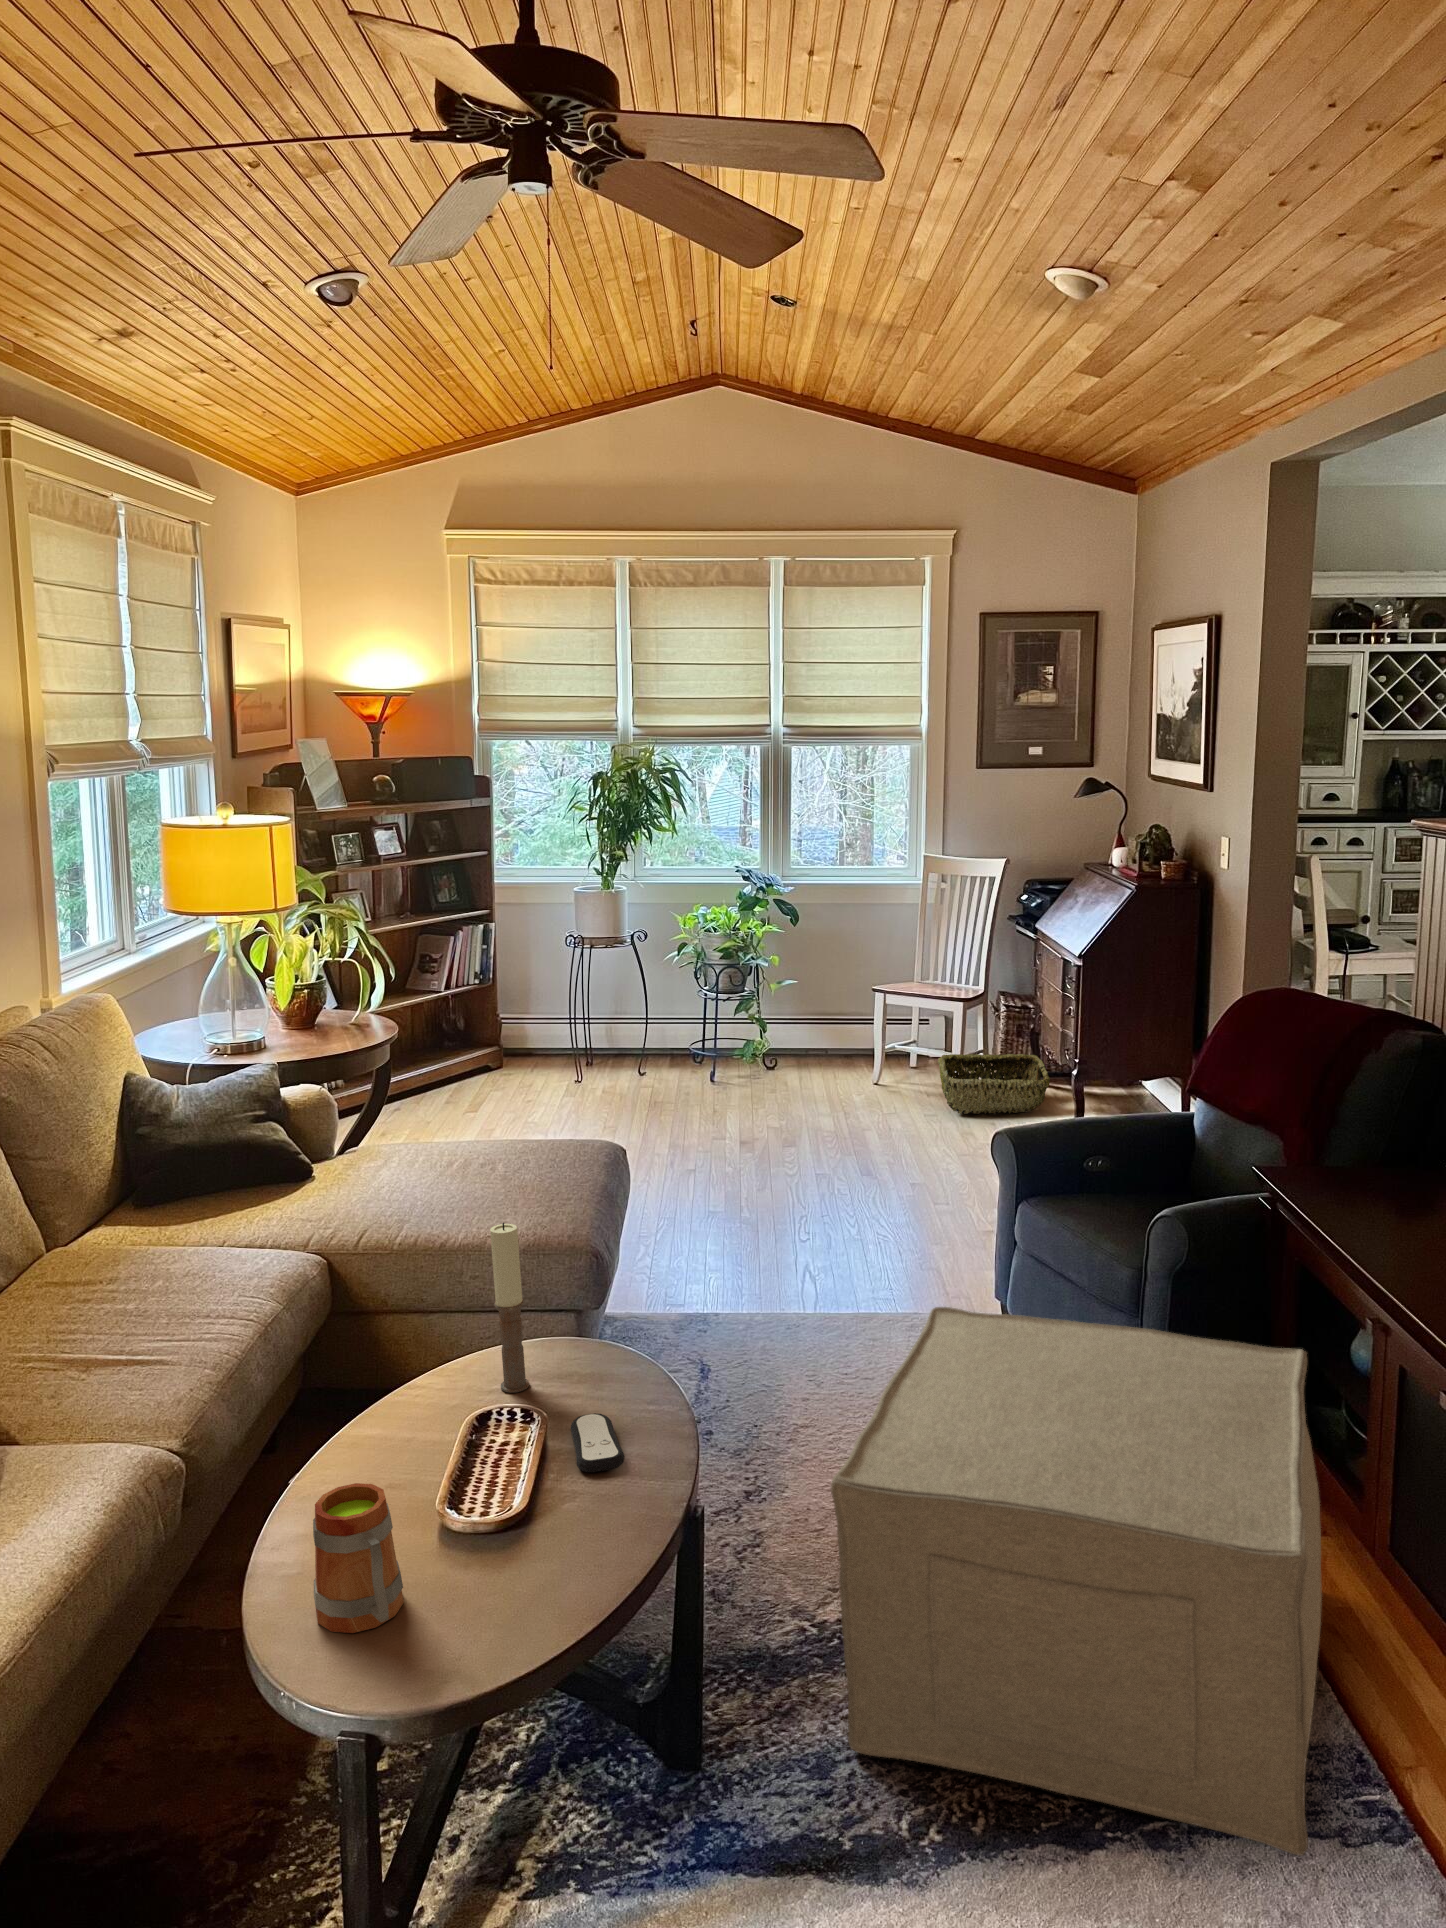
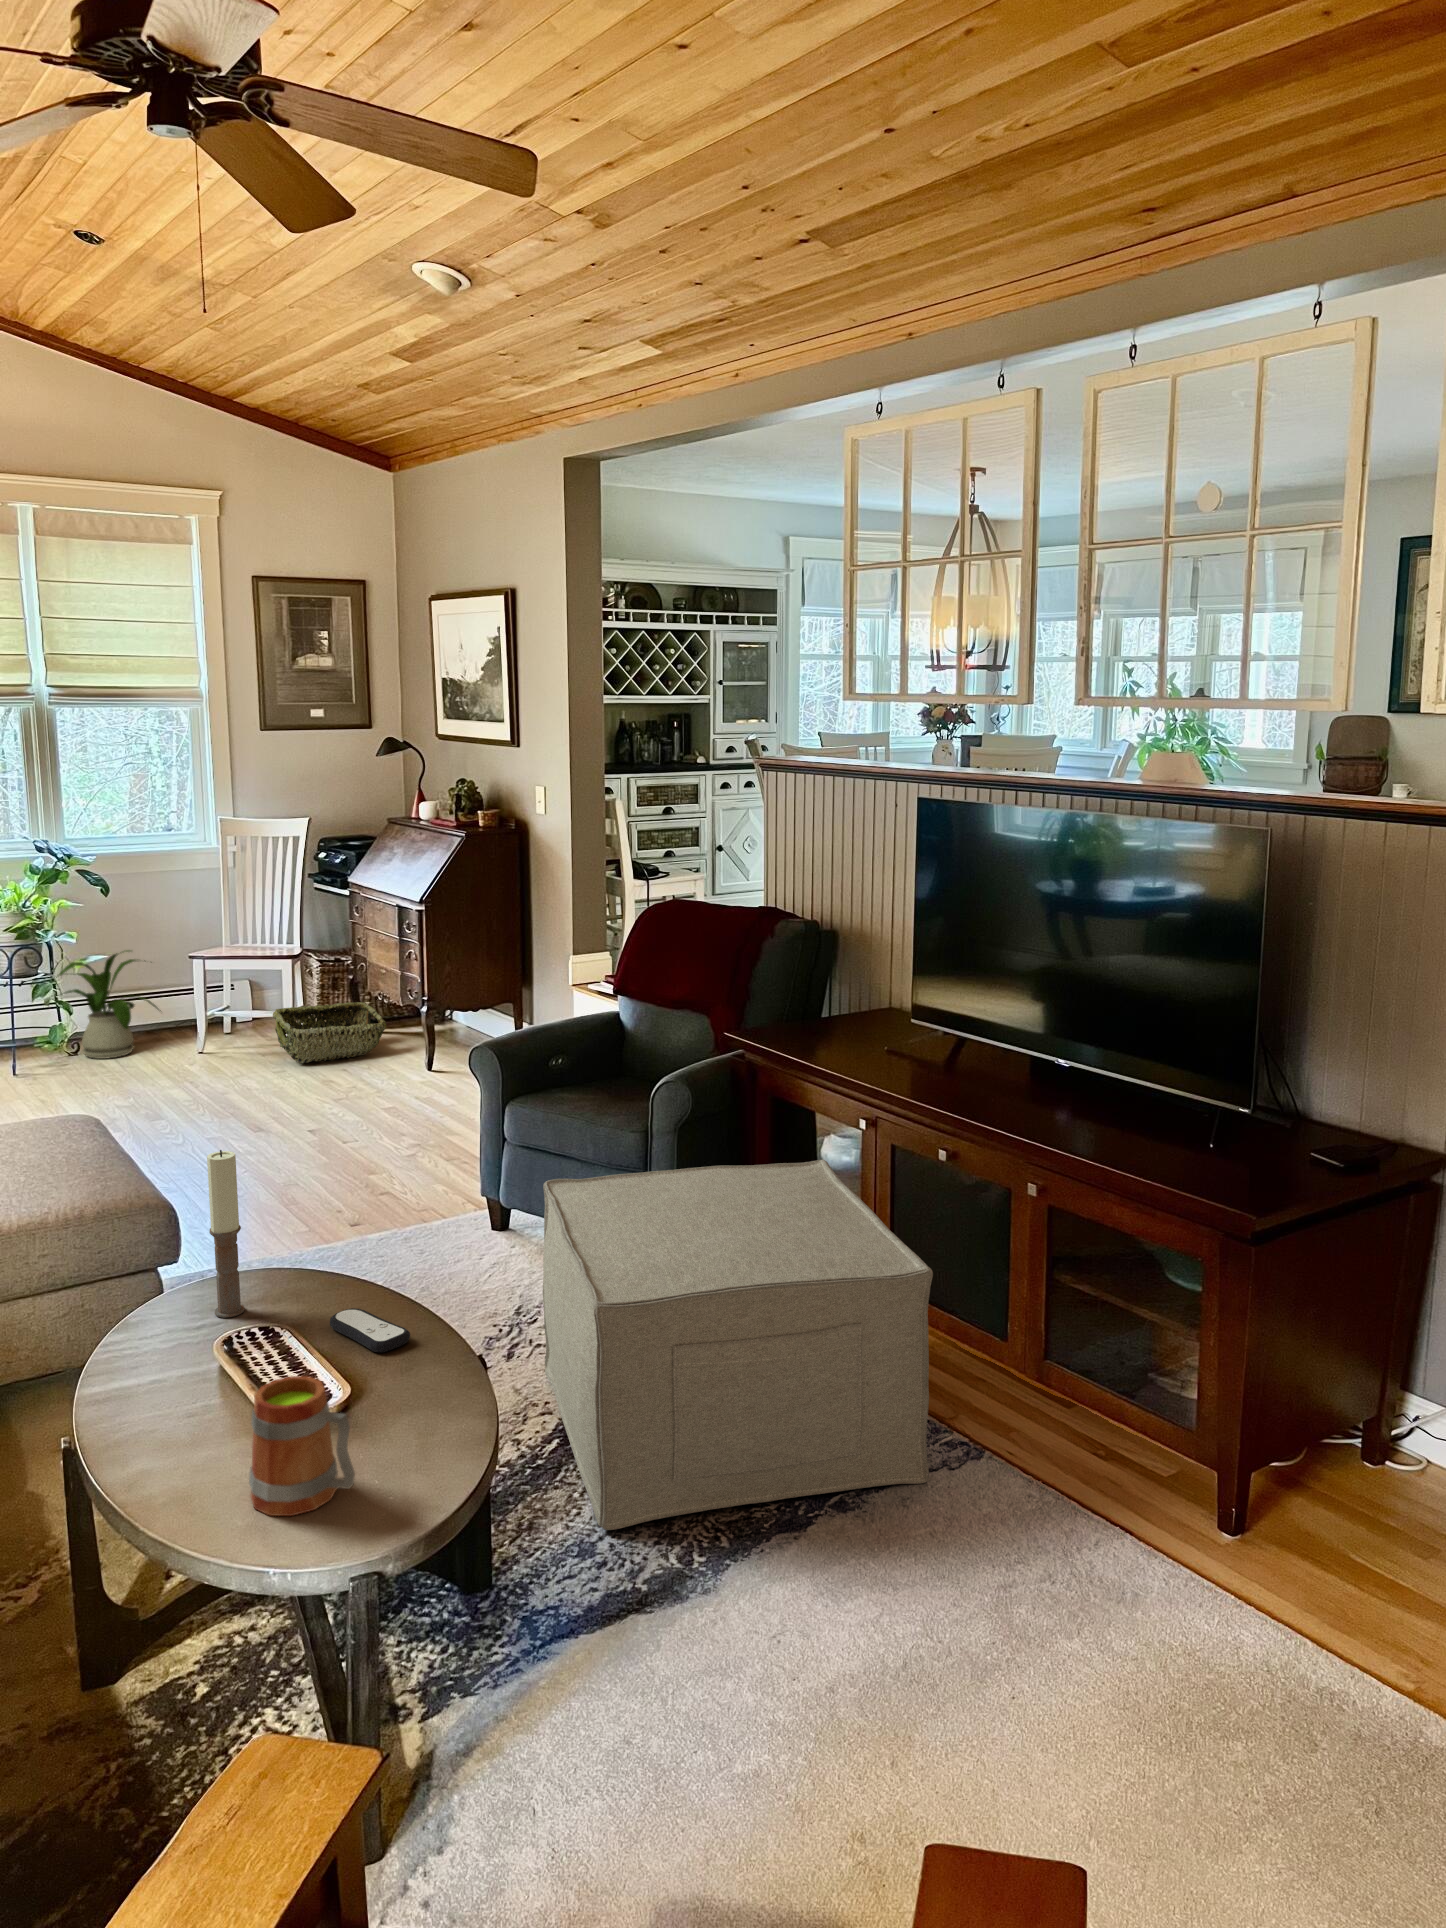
house plant: none [756,985,849,1087] -> present [55,950,161,1059]

